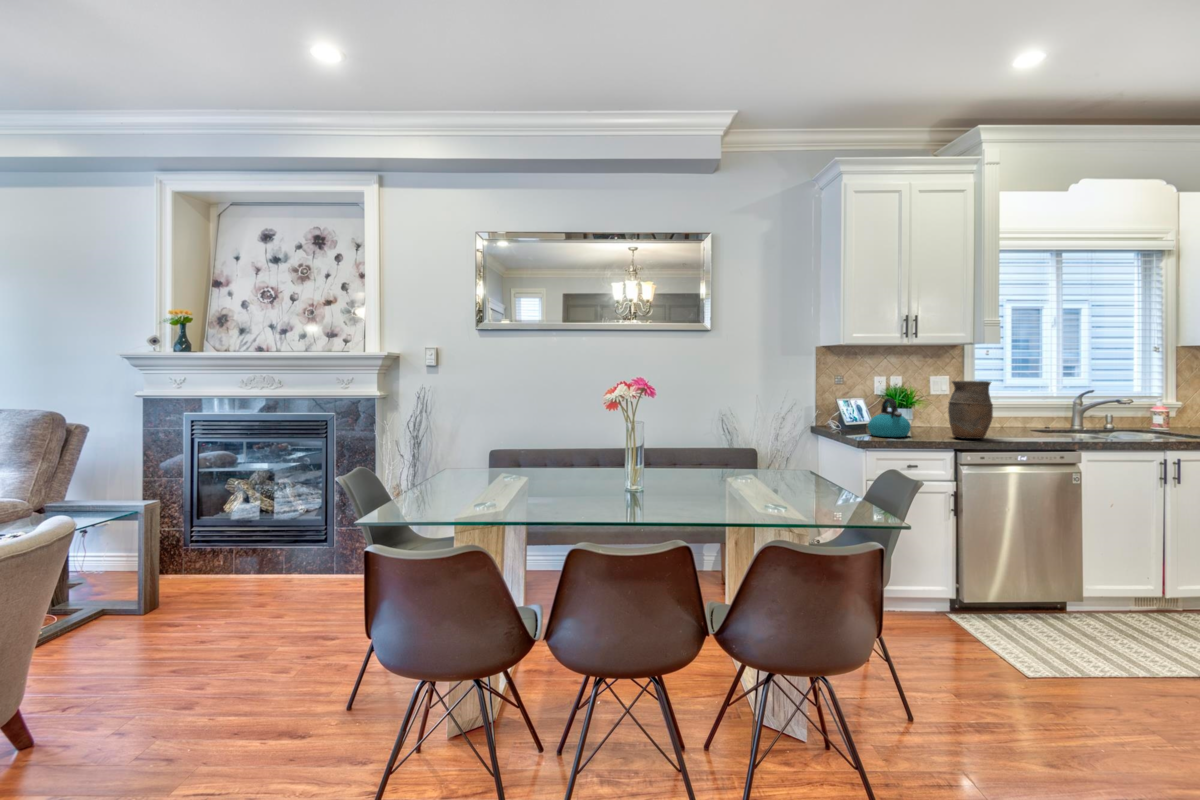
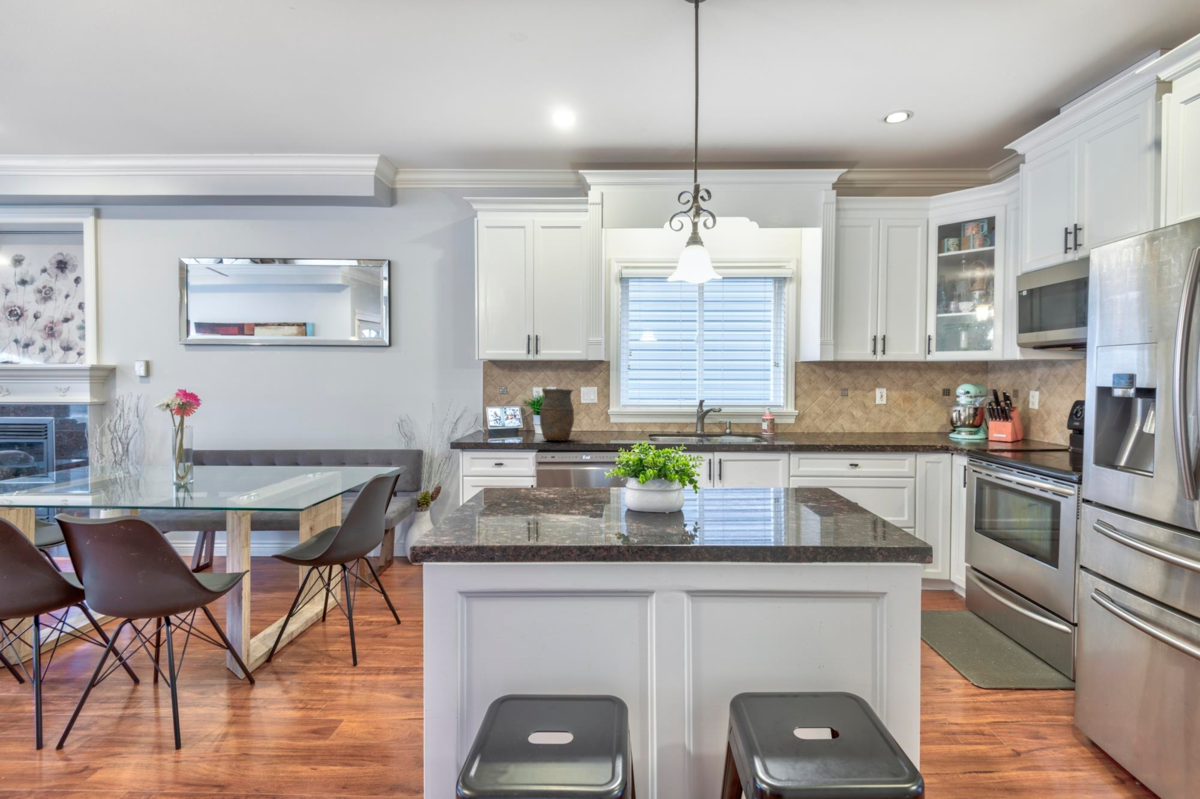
kettle: present [868,398,911,437] -> none [481,405,517,439]

